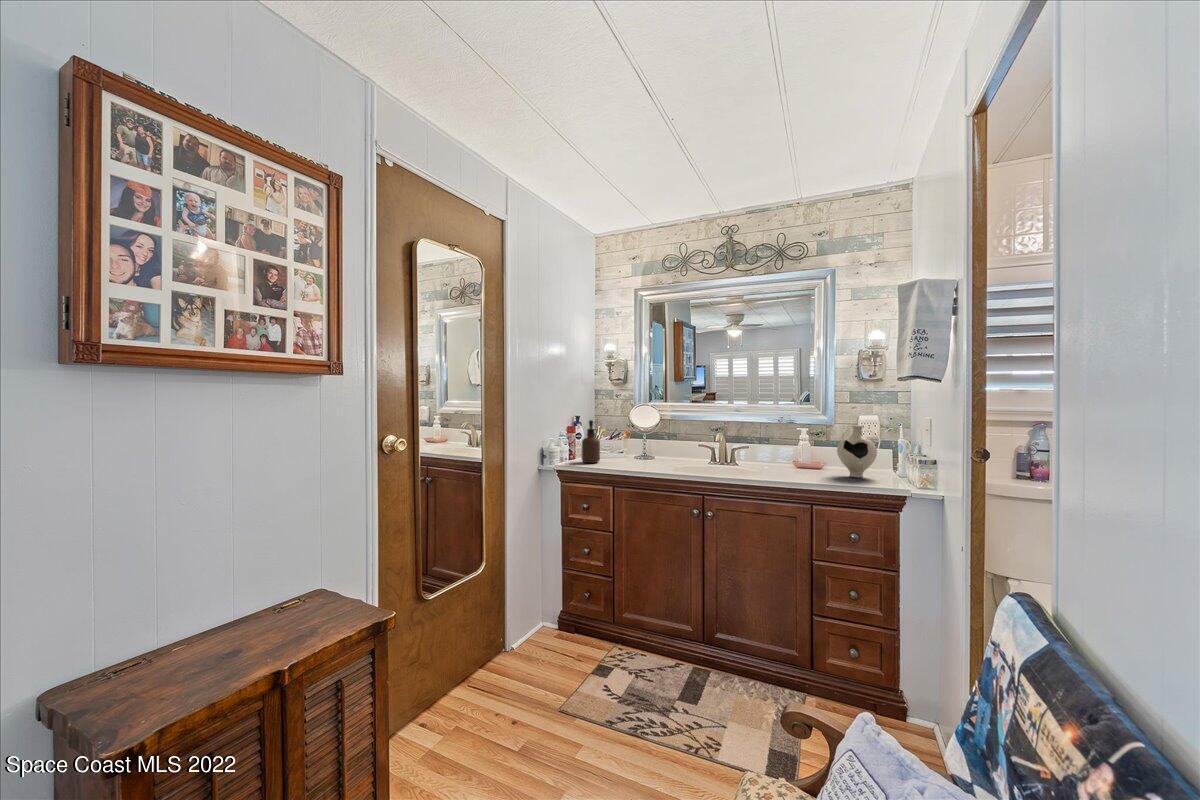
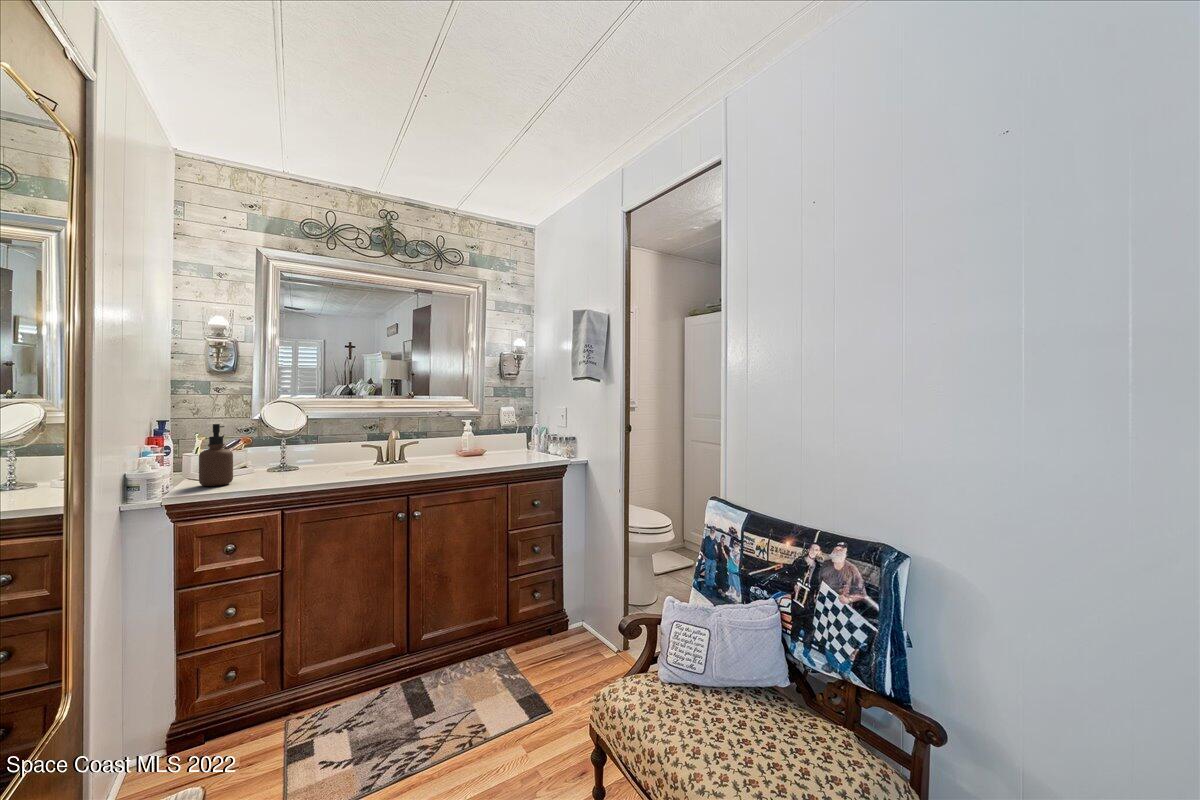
decorative vase: present [837,425,877,478] -> none [506,416,535,458]

